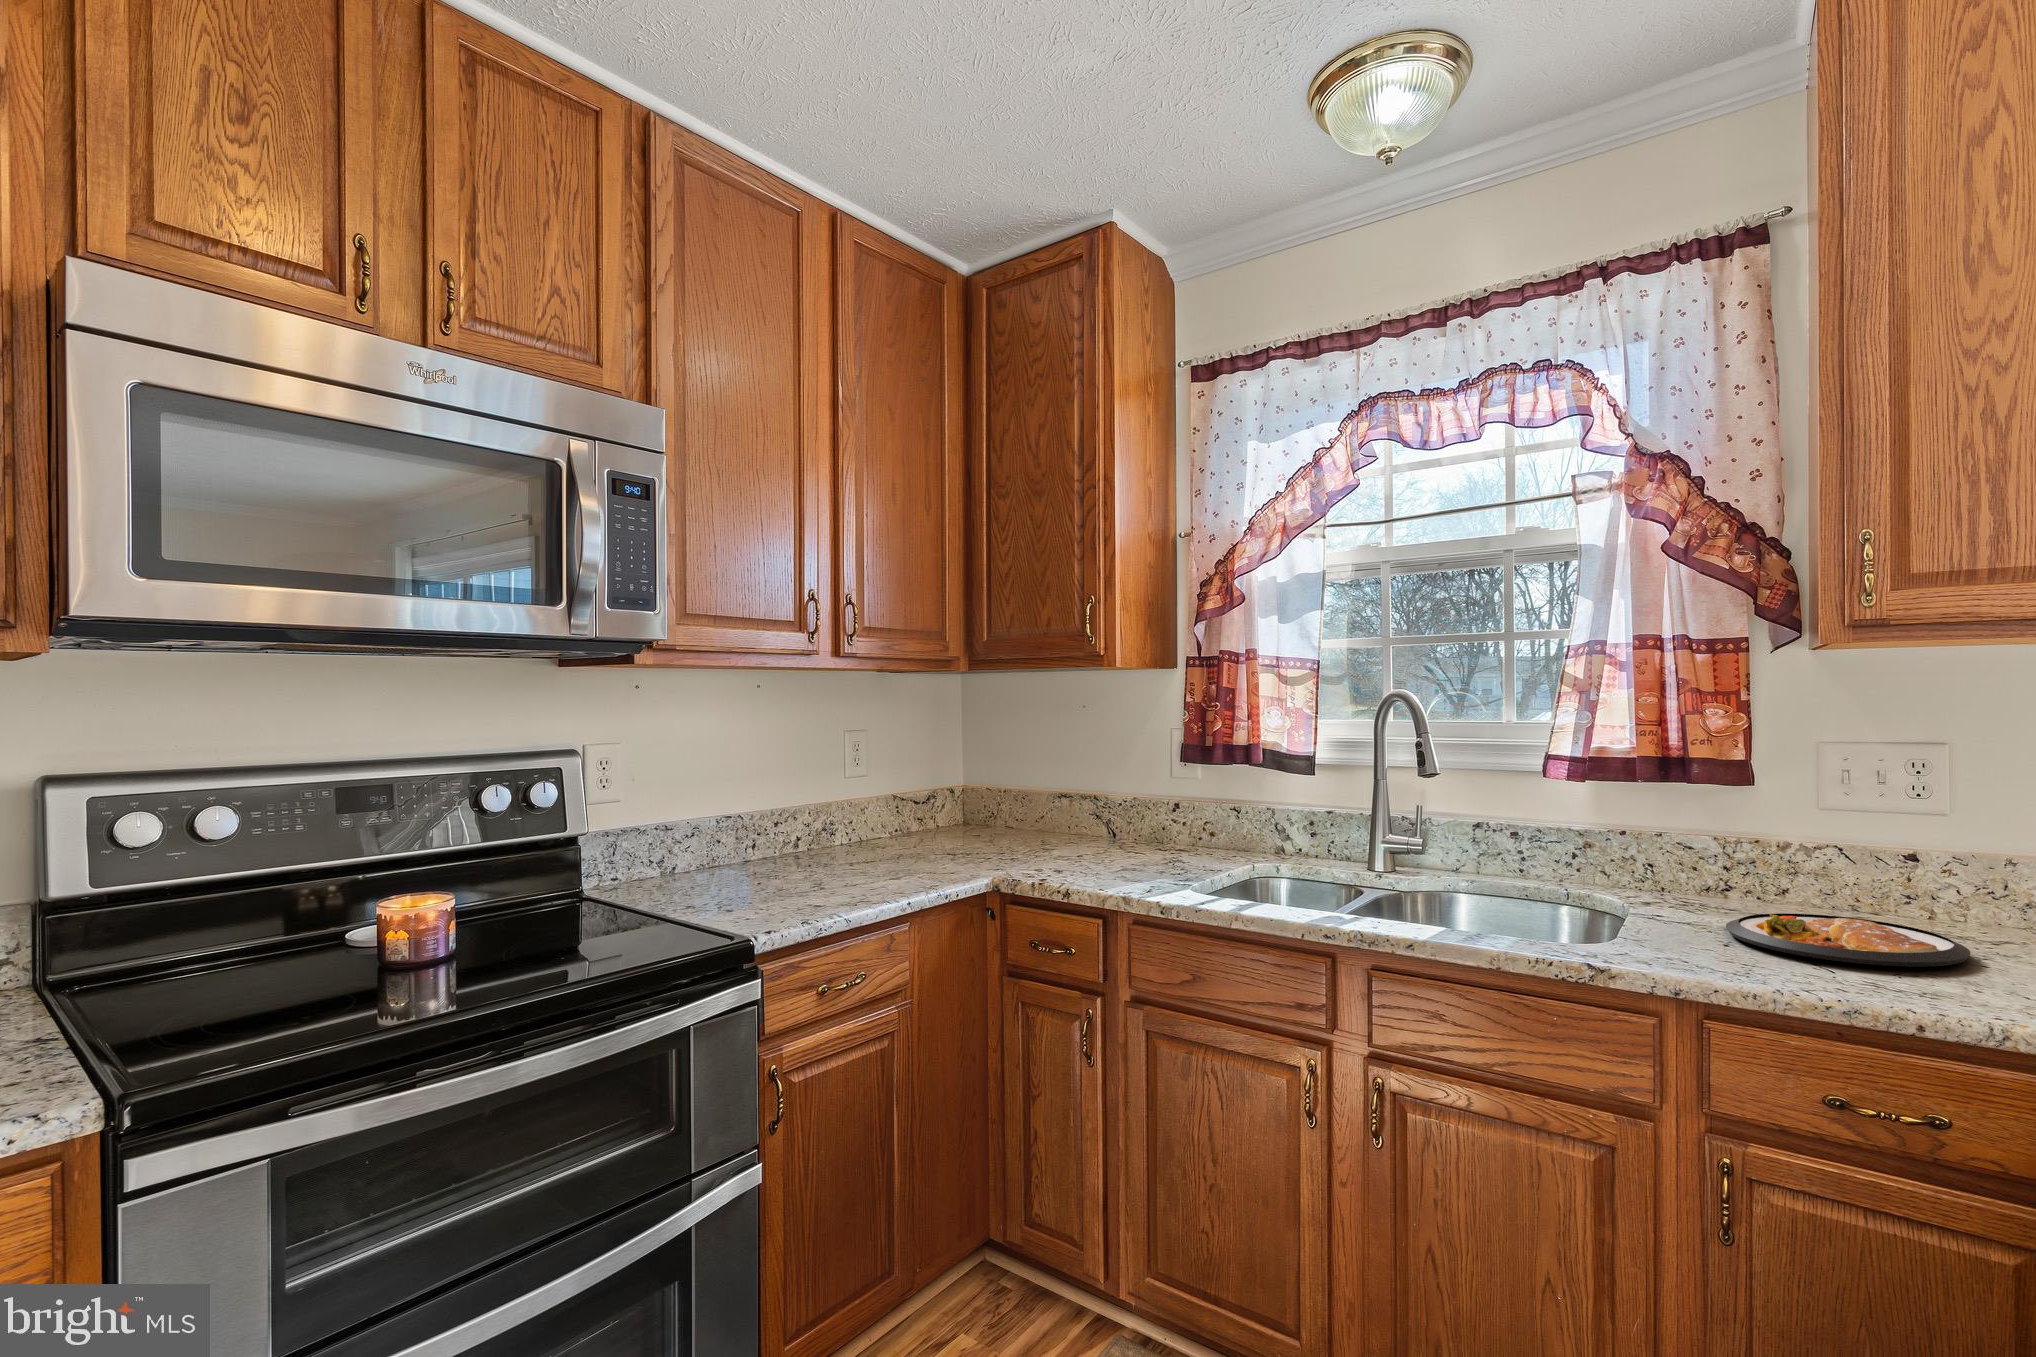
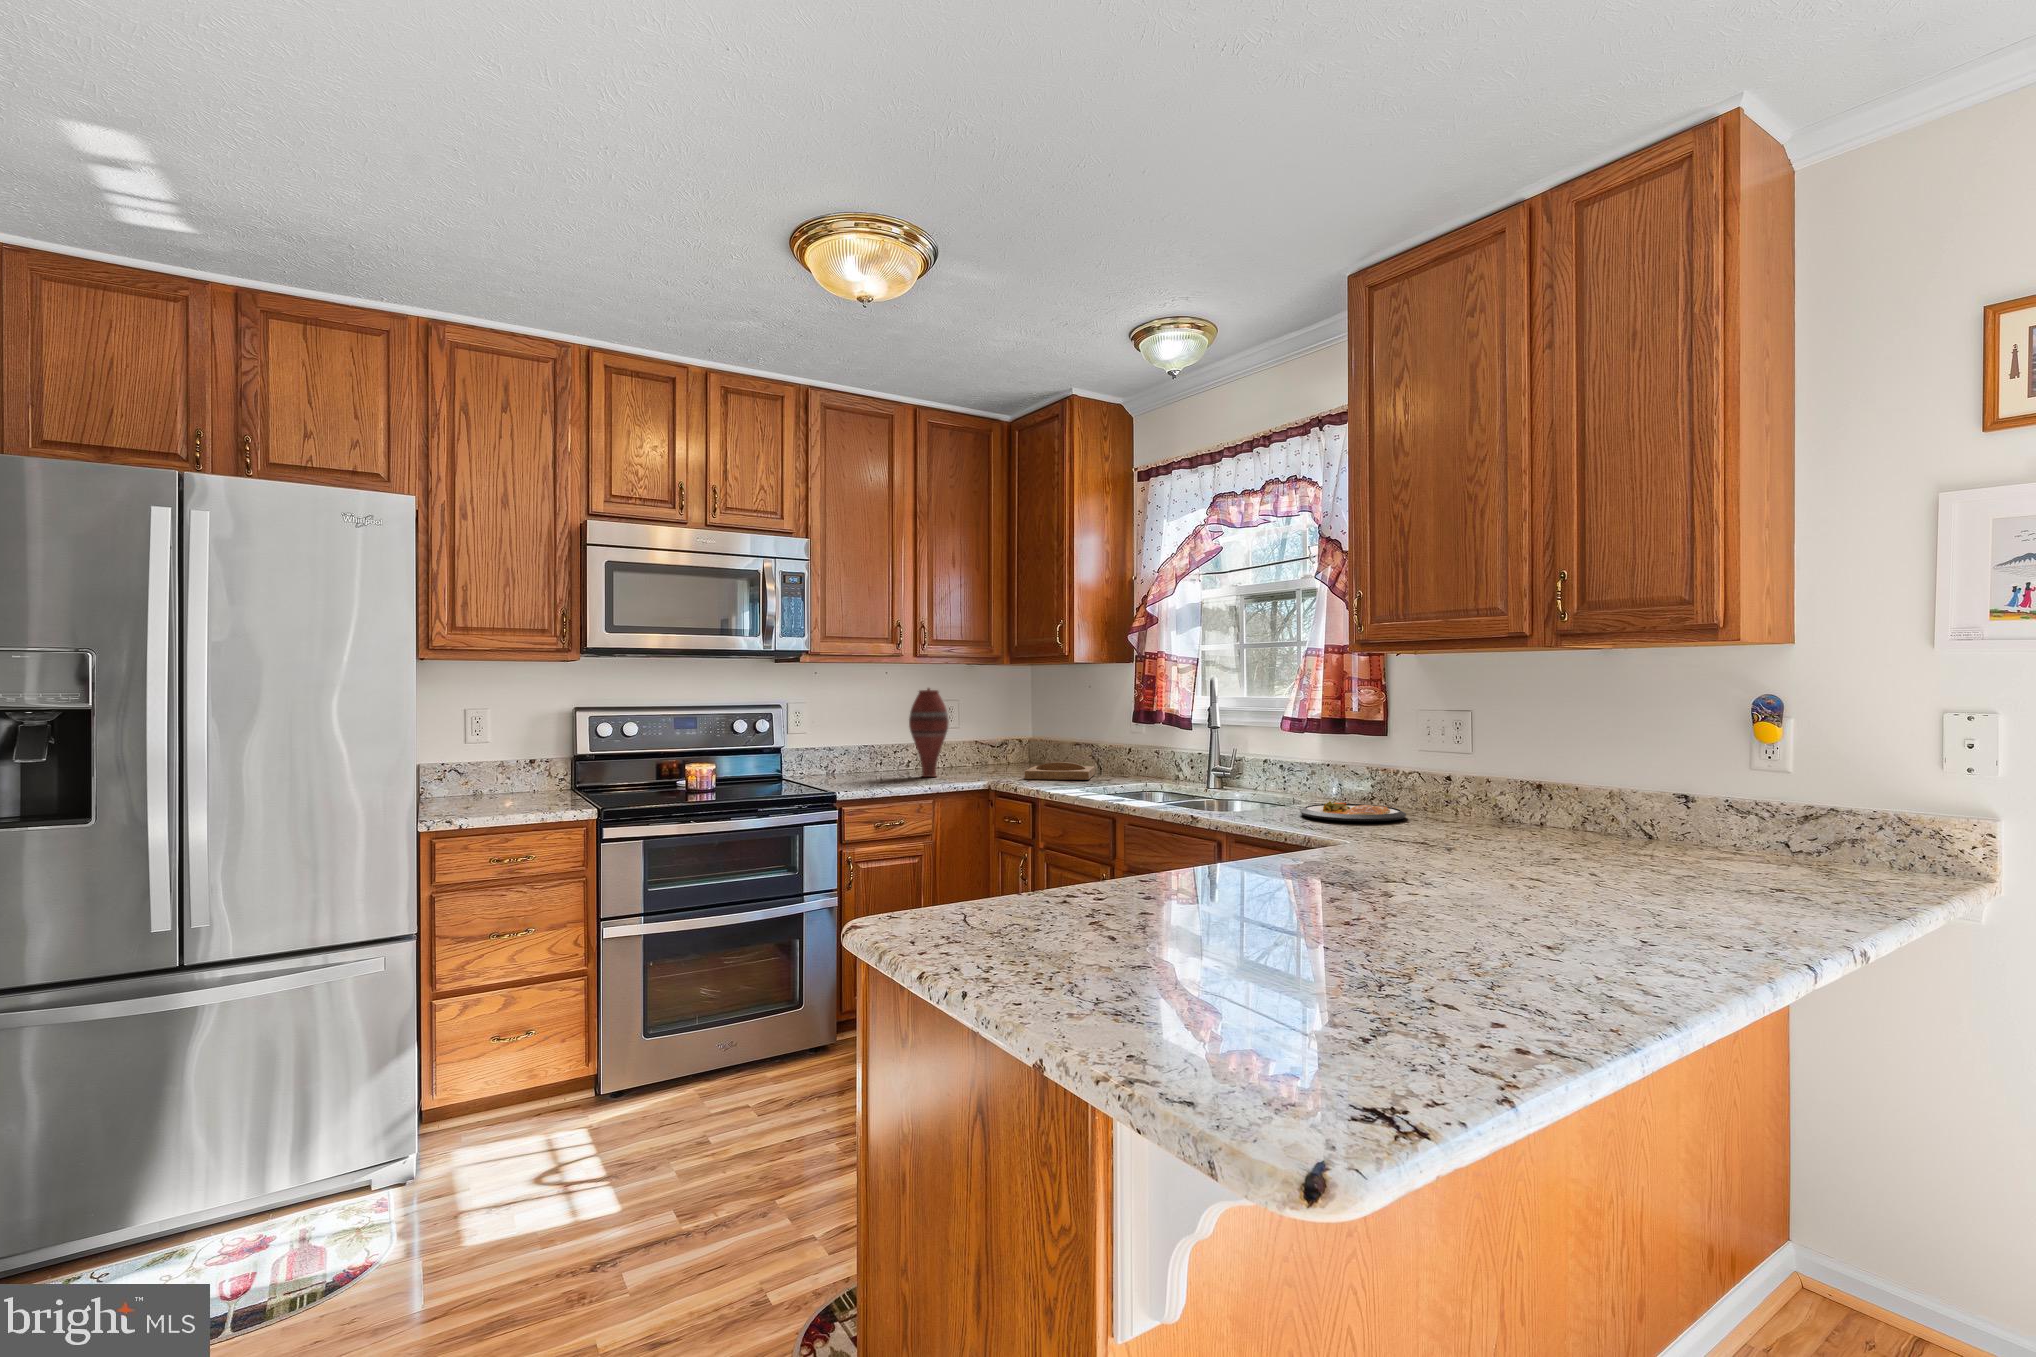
vase: none [827,711,900,875] -> present [909,688,949,777]
tray: none [1023,834,1149,869] -> present [1025,762,1095,780]

